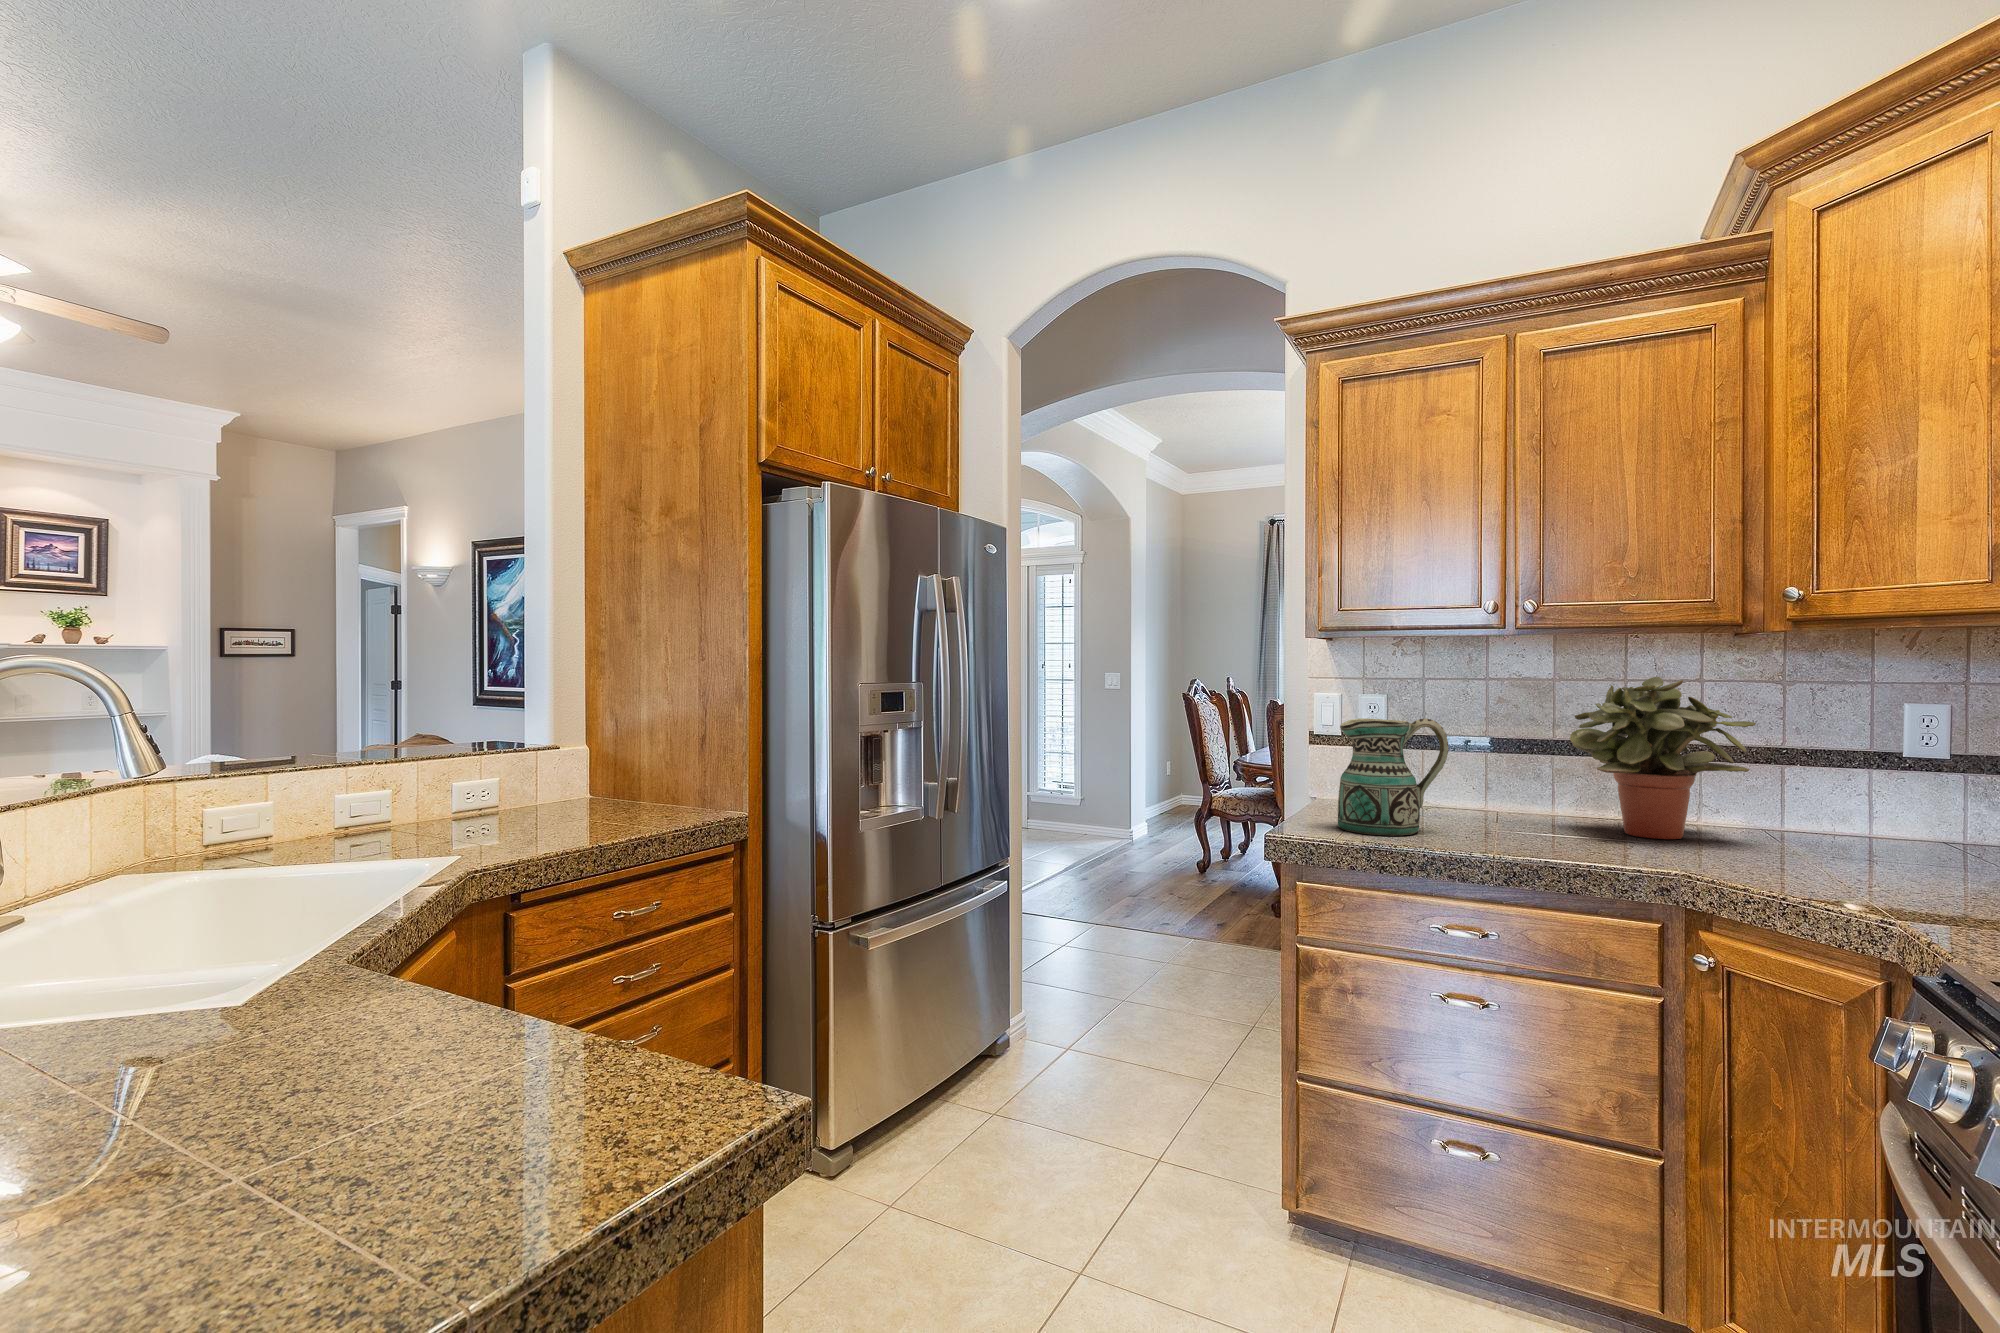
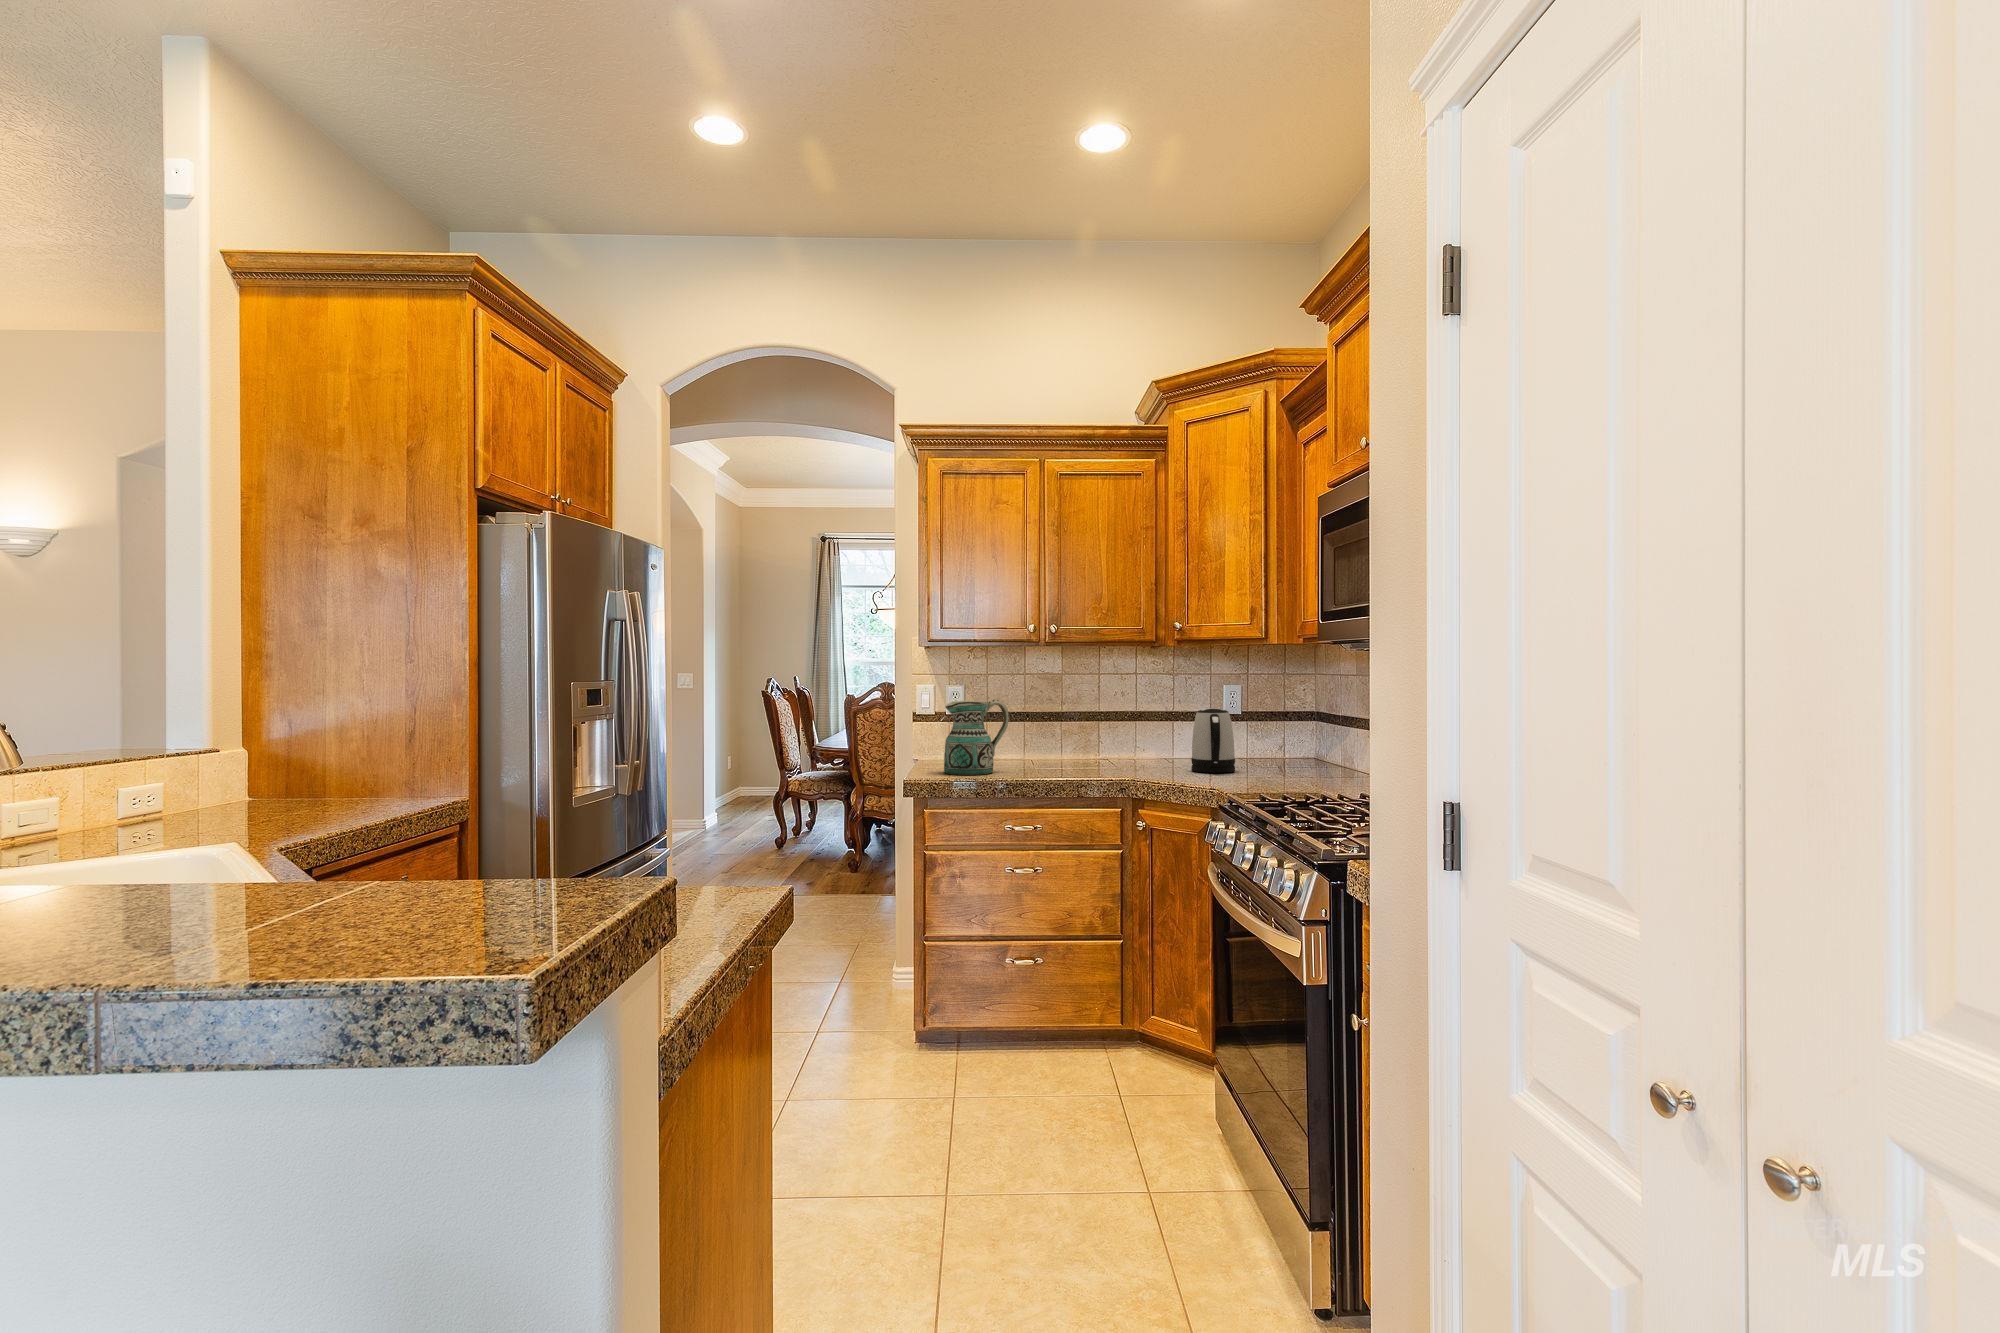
potted plant: present [1570,677,1756,839] -> none [1072,672,1163,767]
kettle: none [1823,749,1935,875] -> present [1191,708,1235,772]

